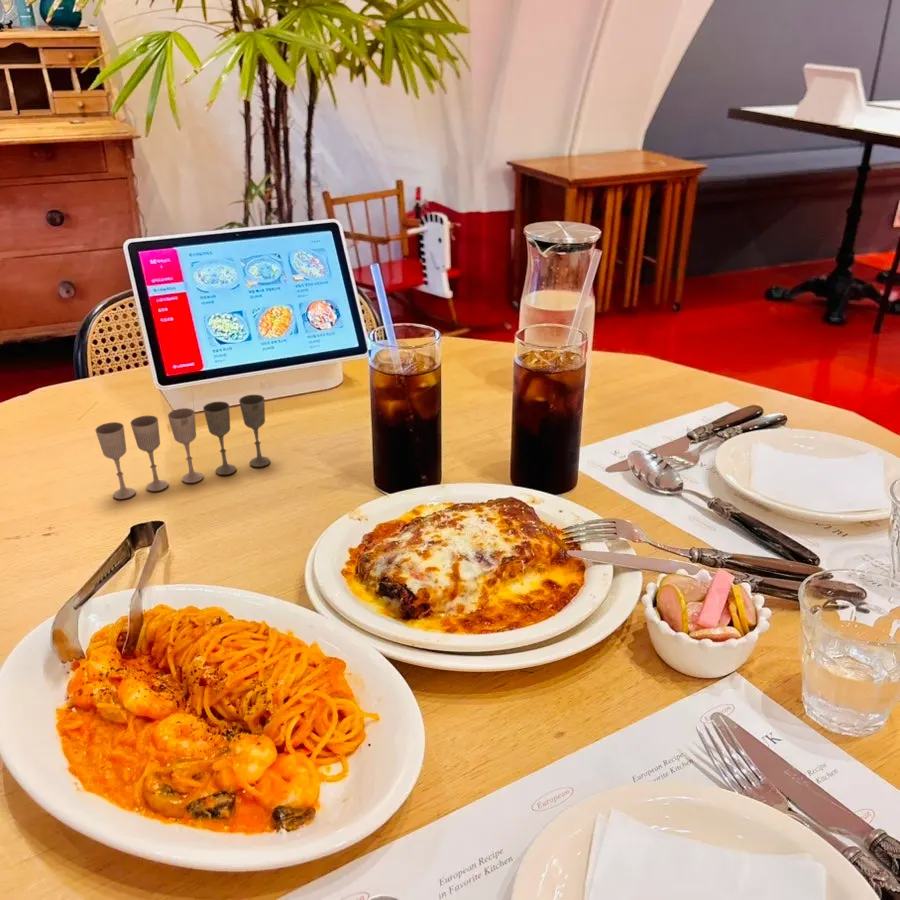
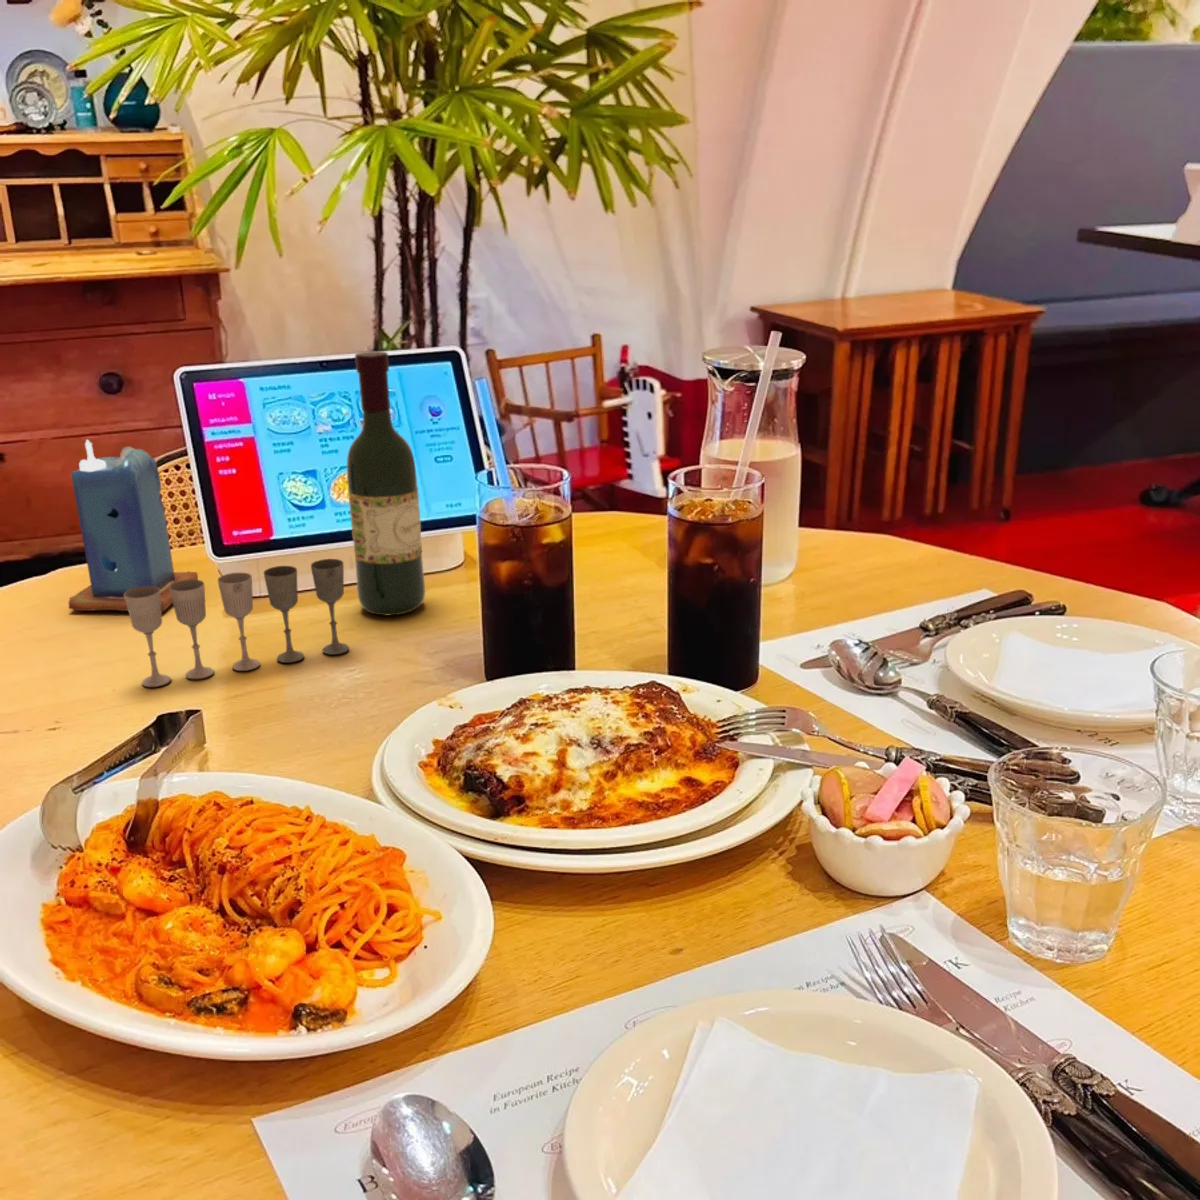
wine bottle: none [262,229,323,431] -> present [347,351,425,616]
candle: none [43,299,146,431] -> present [69,440,198,612]

